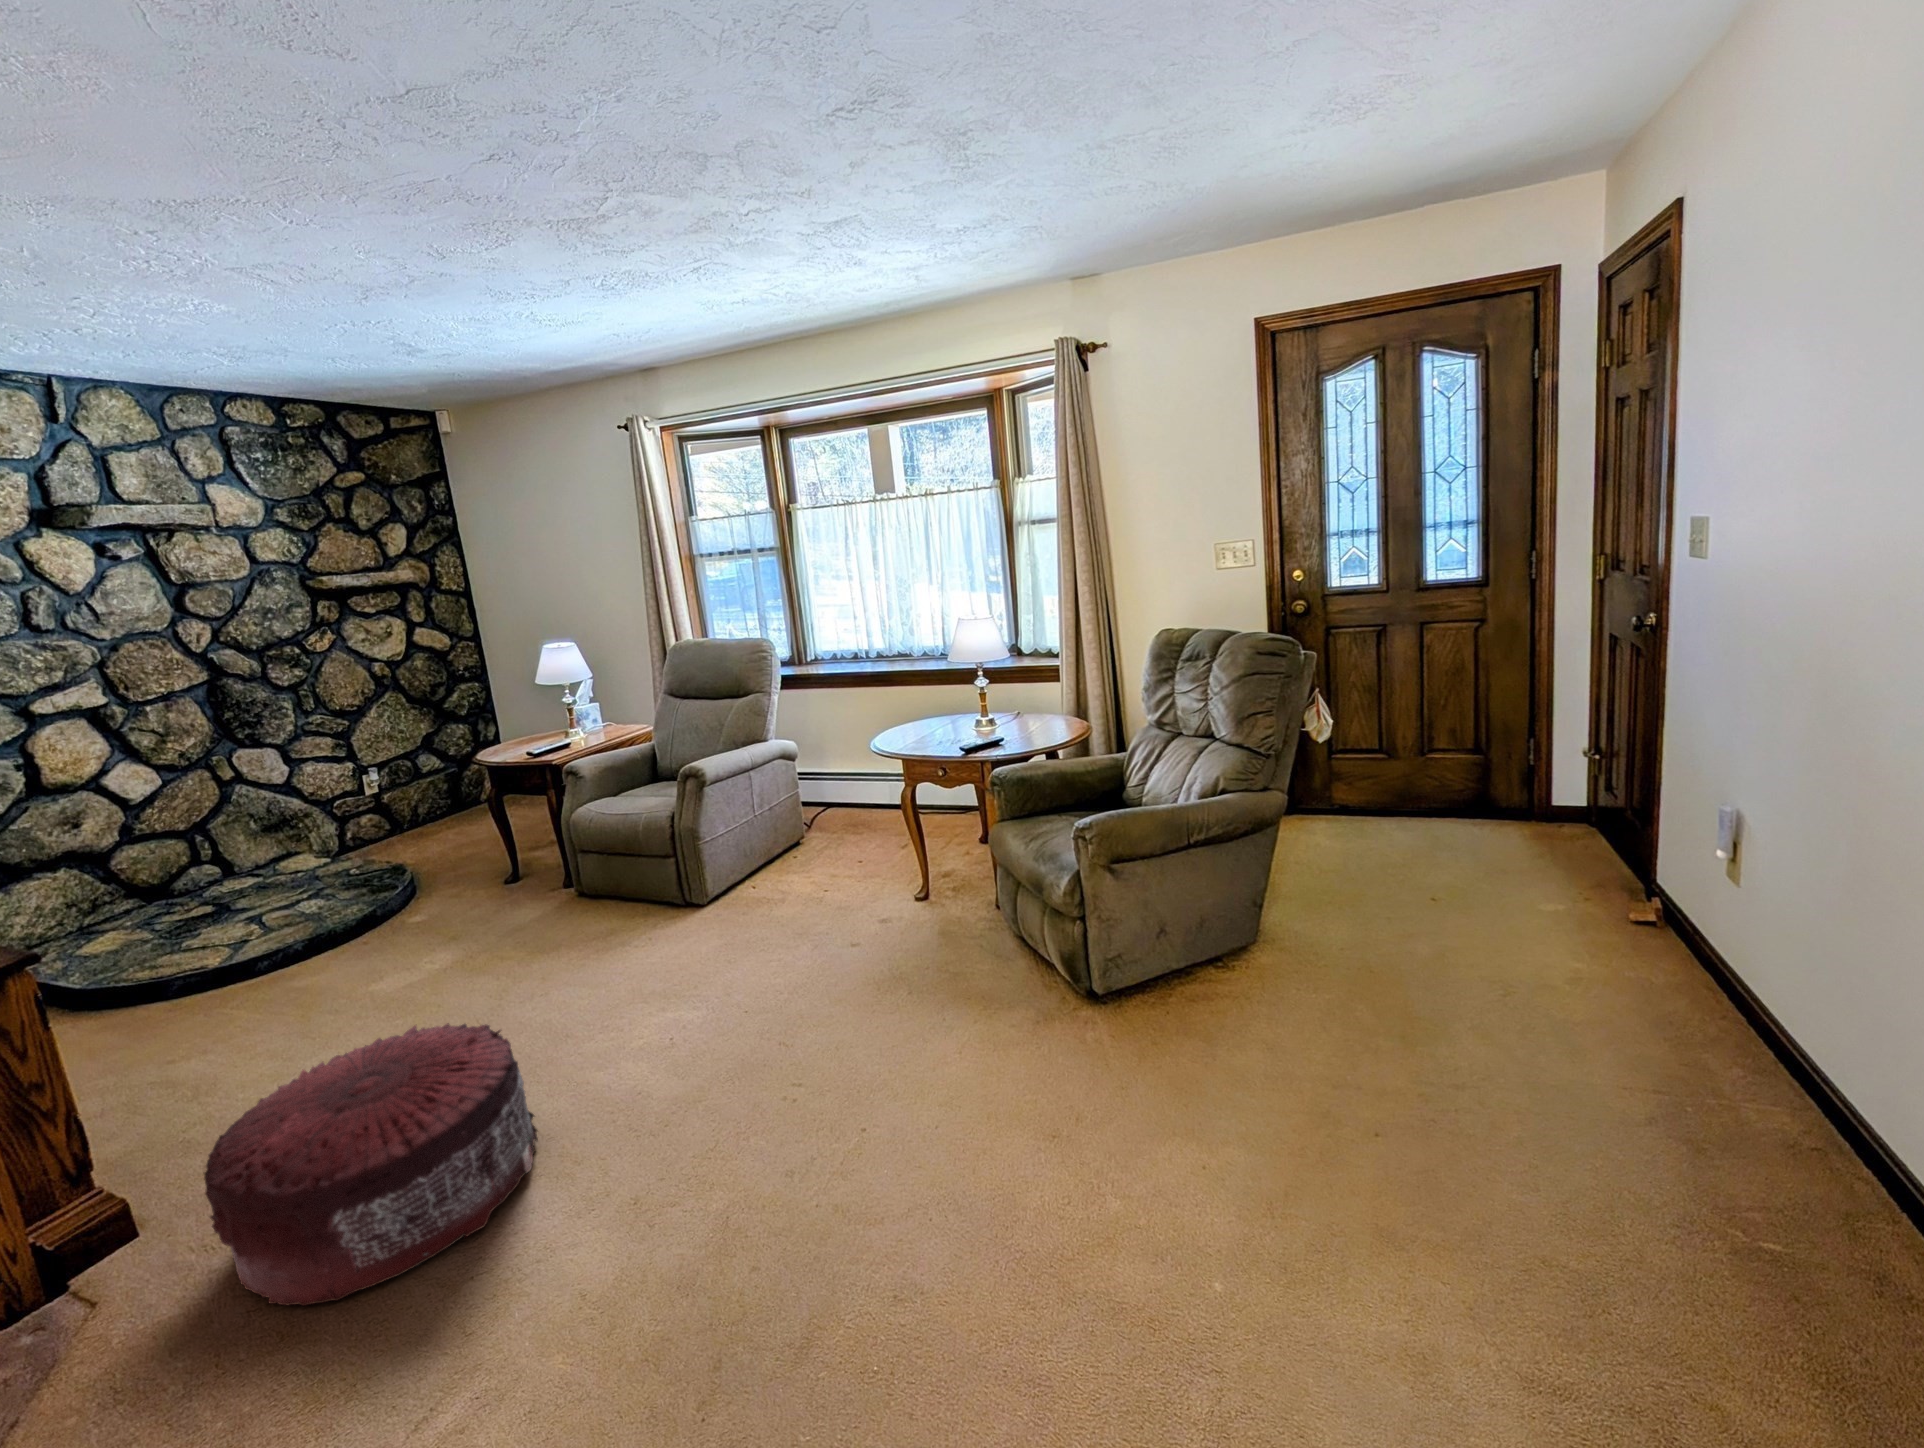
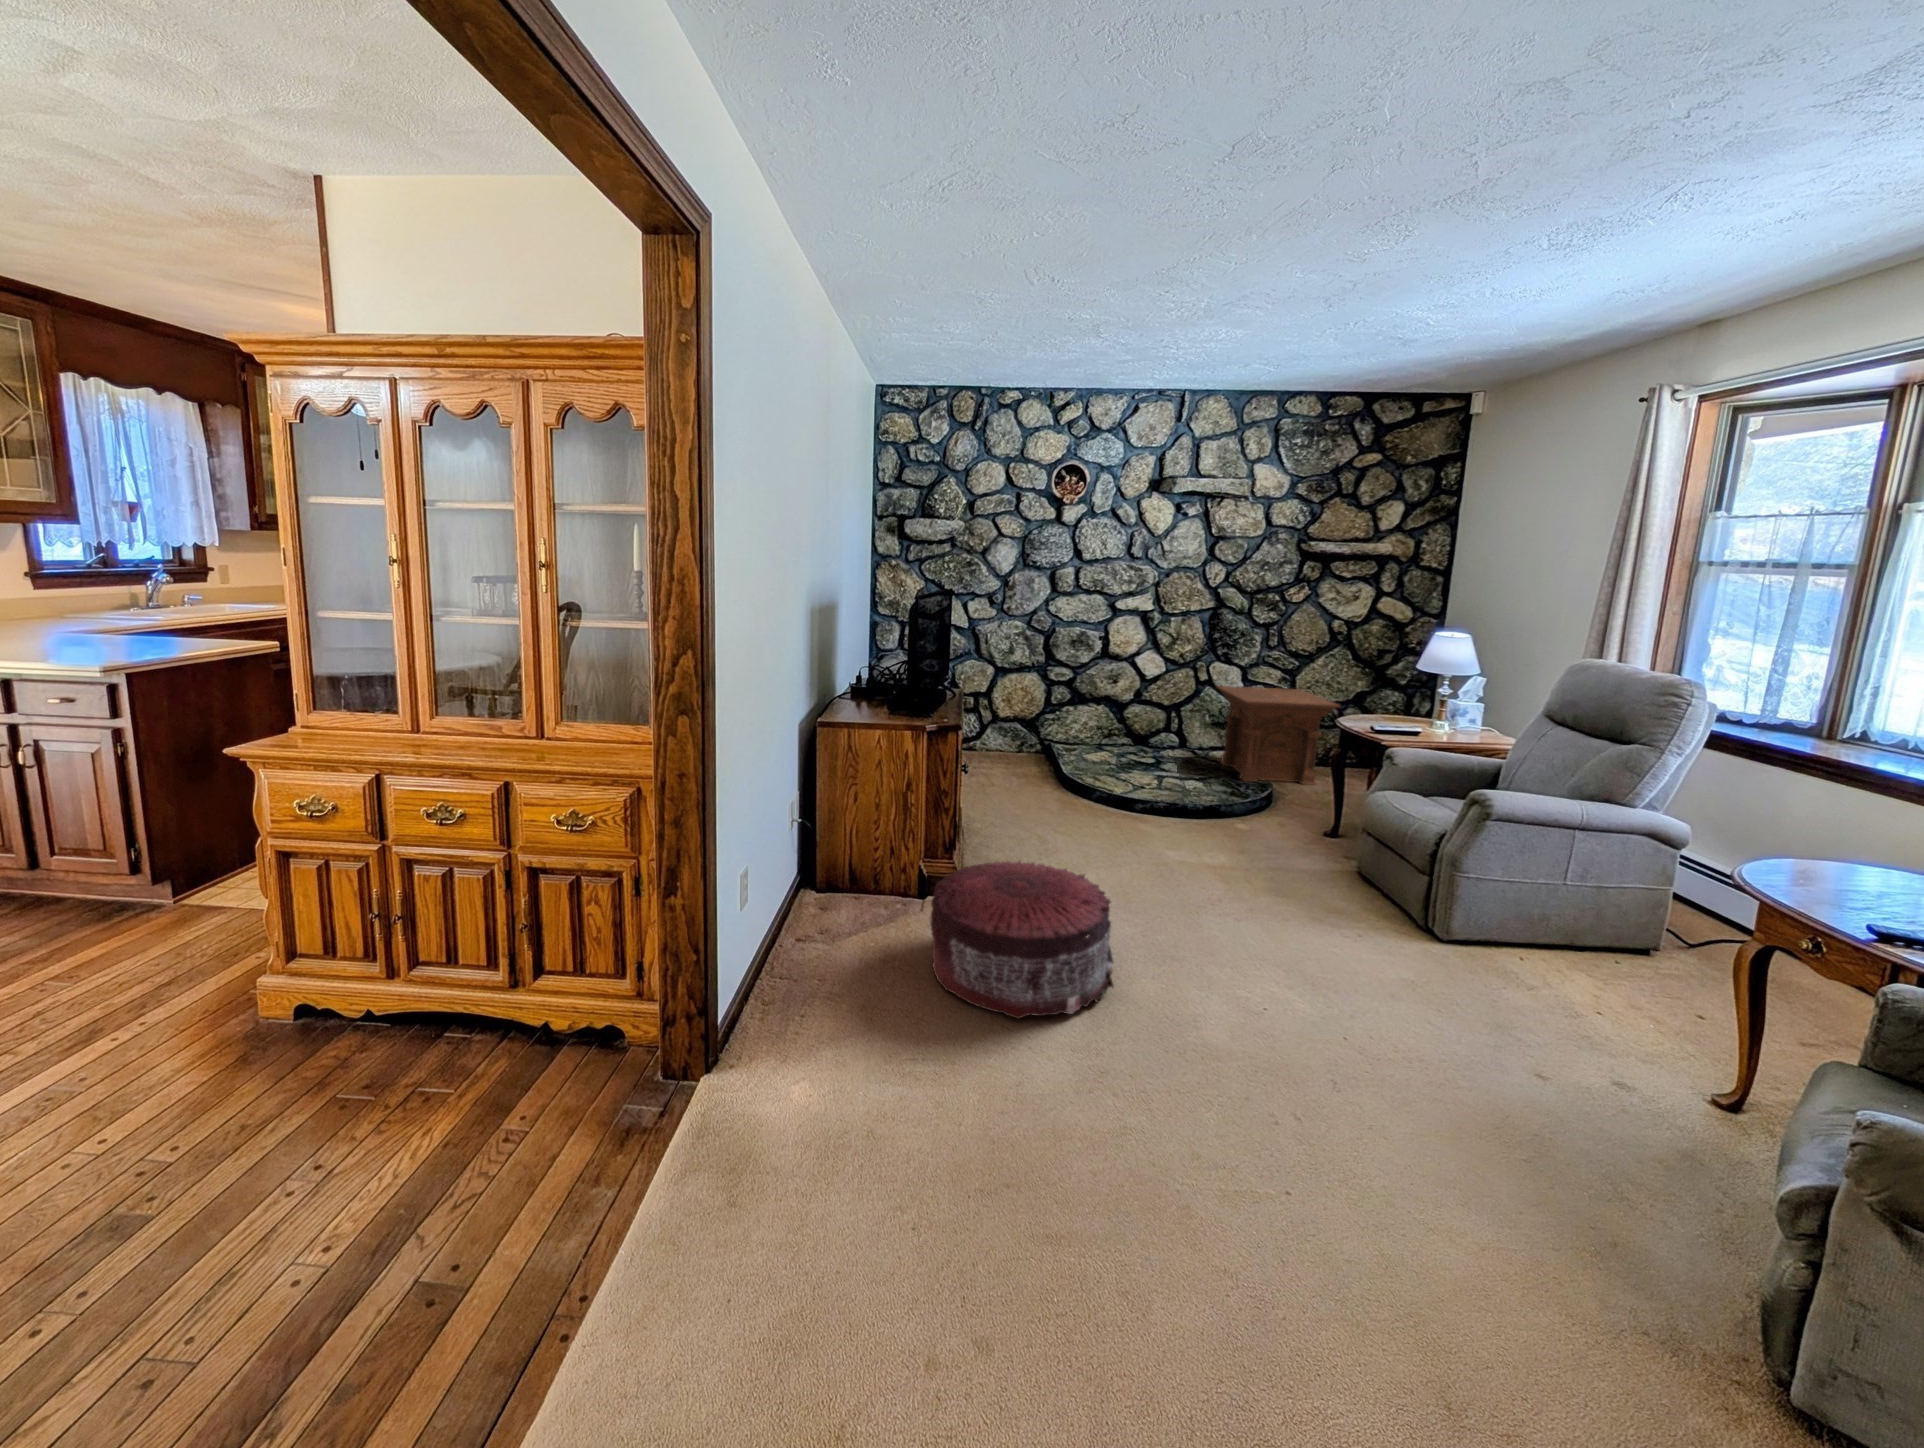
side table: none [254,750,437,877] -> present [1217,686,1340,785]

